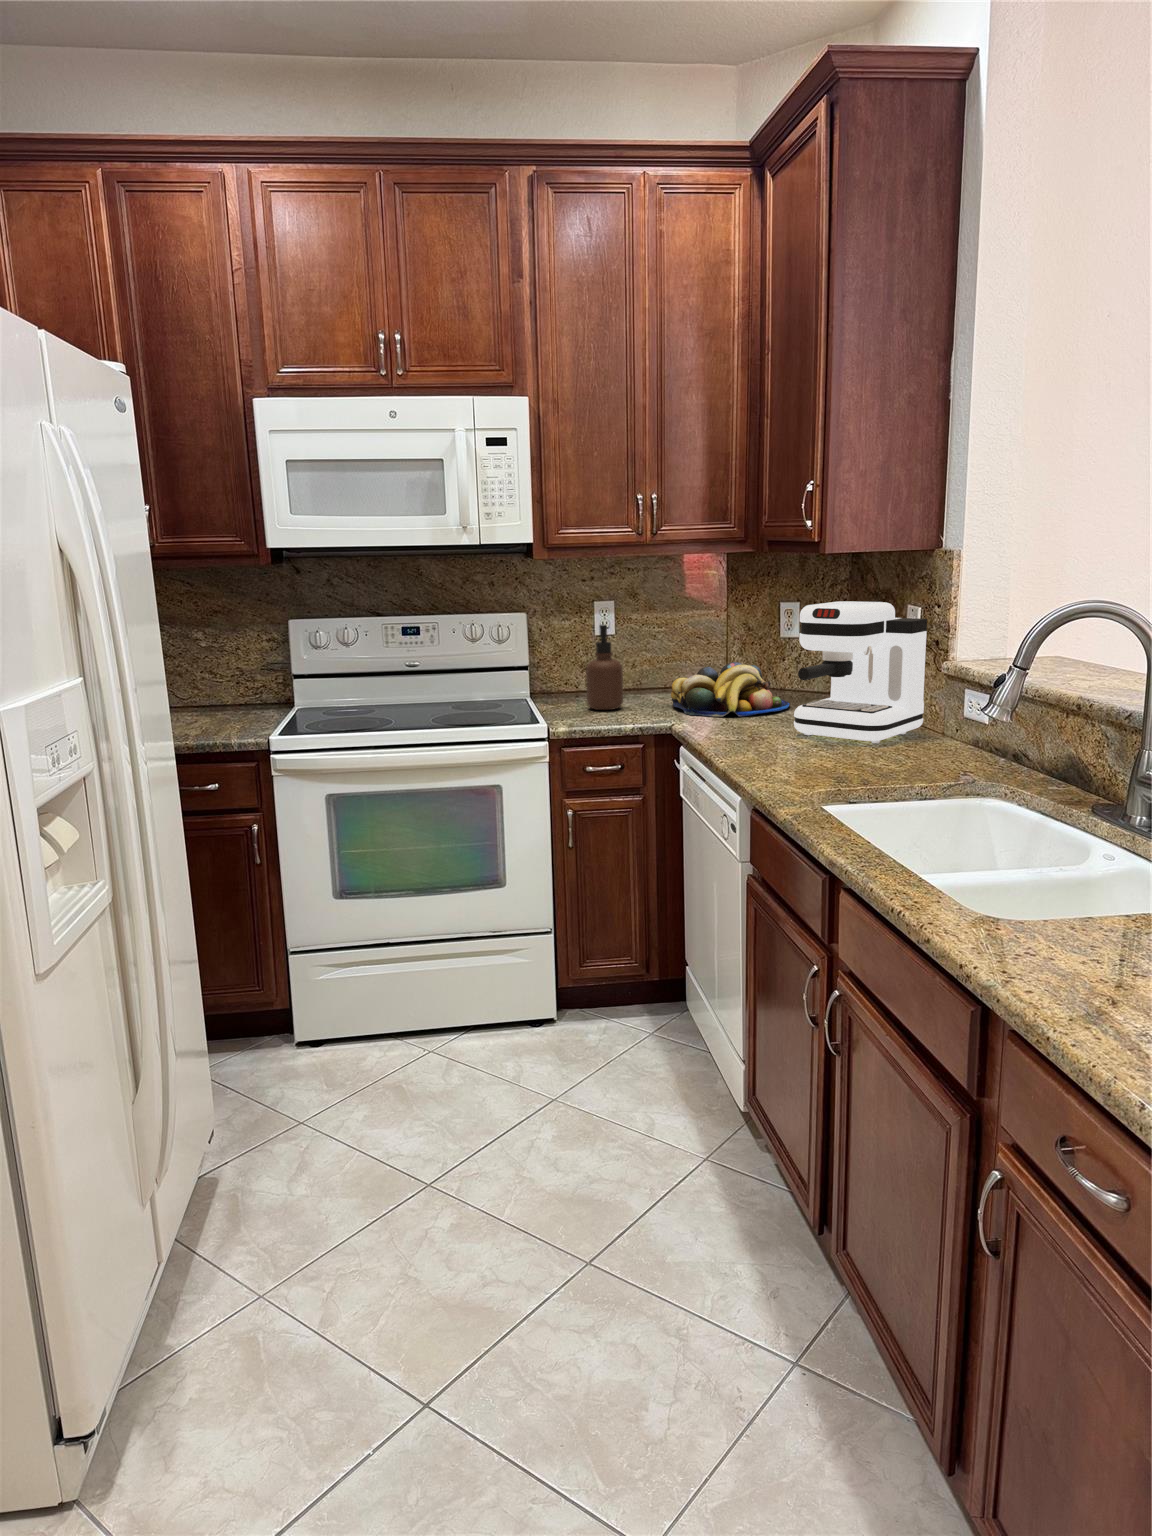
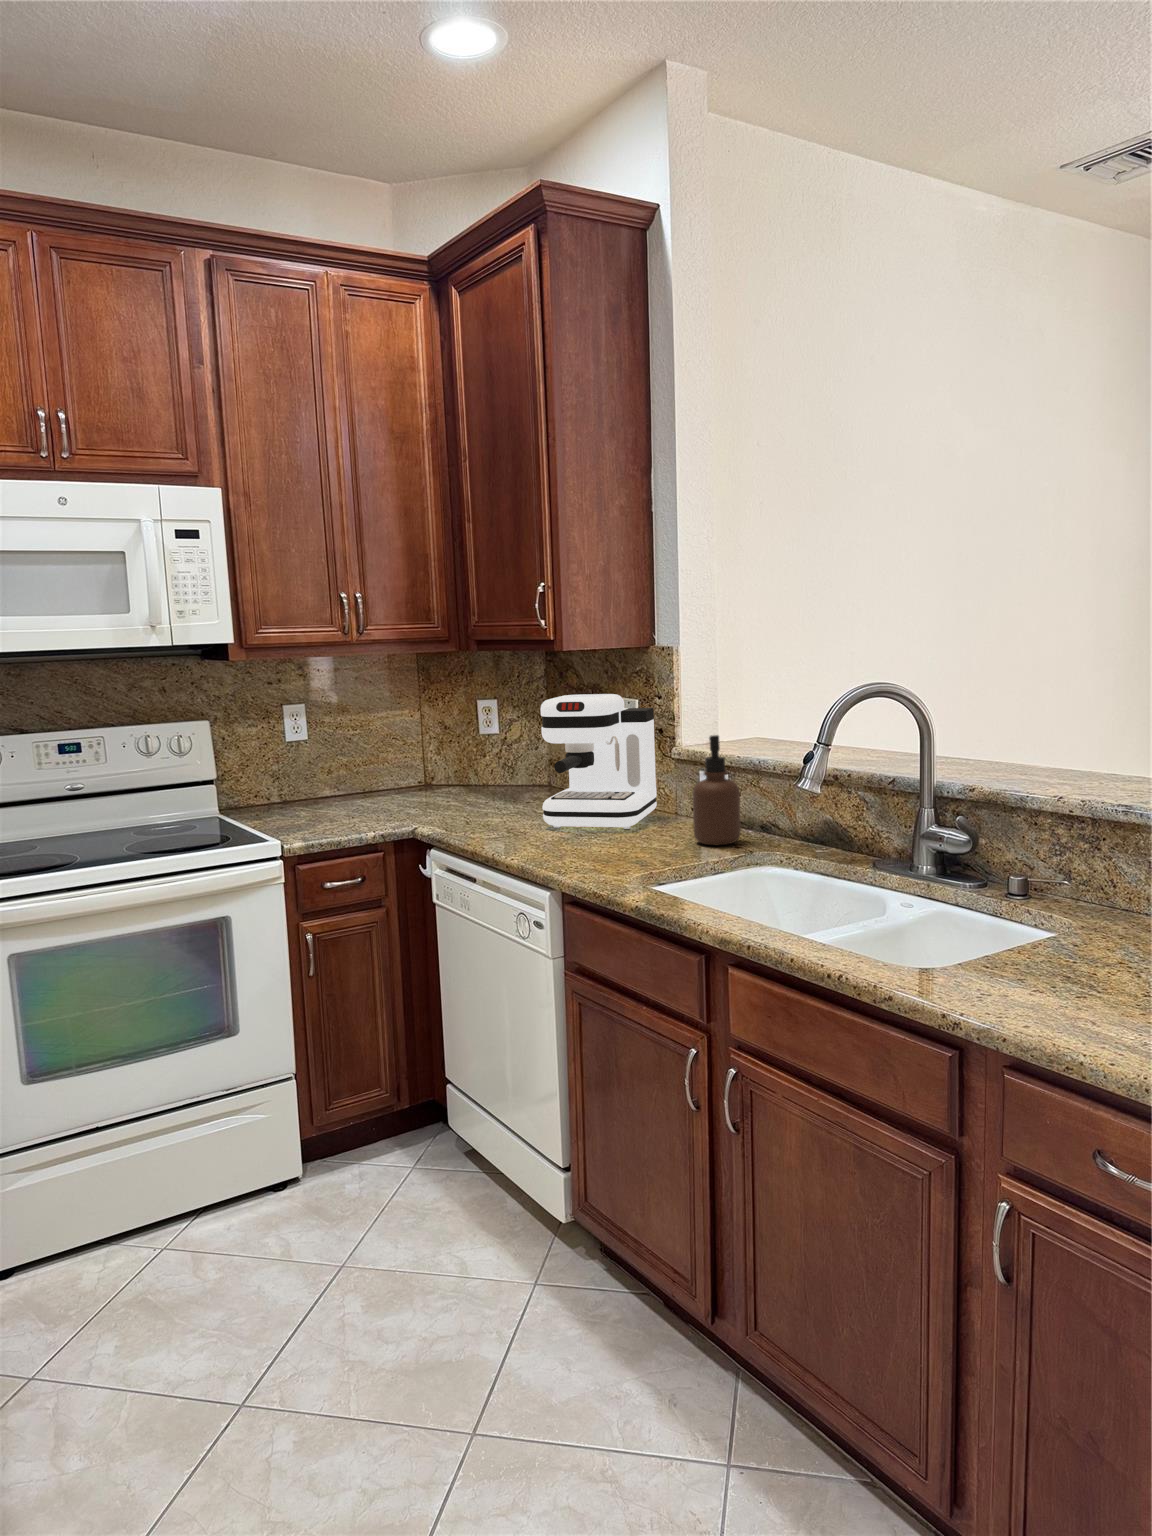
soap dispenser: present [586,625,623,710] -> present [693,735,741,845]
fruit bowl: present [671,662,790,717] -> none [388,761,511,819]

